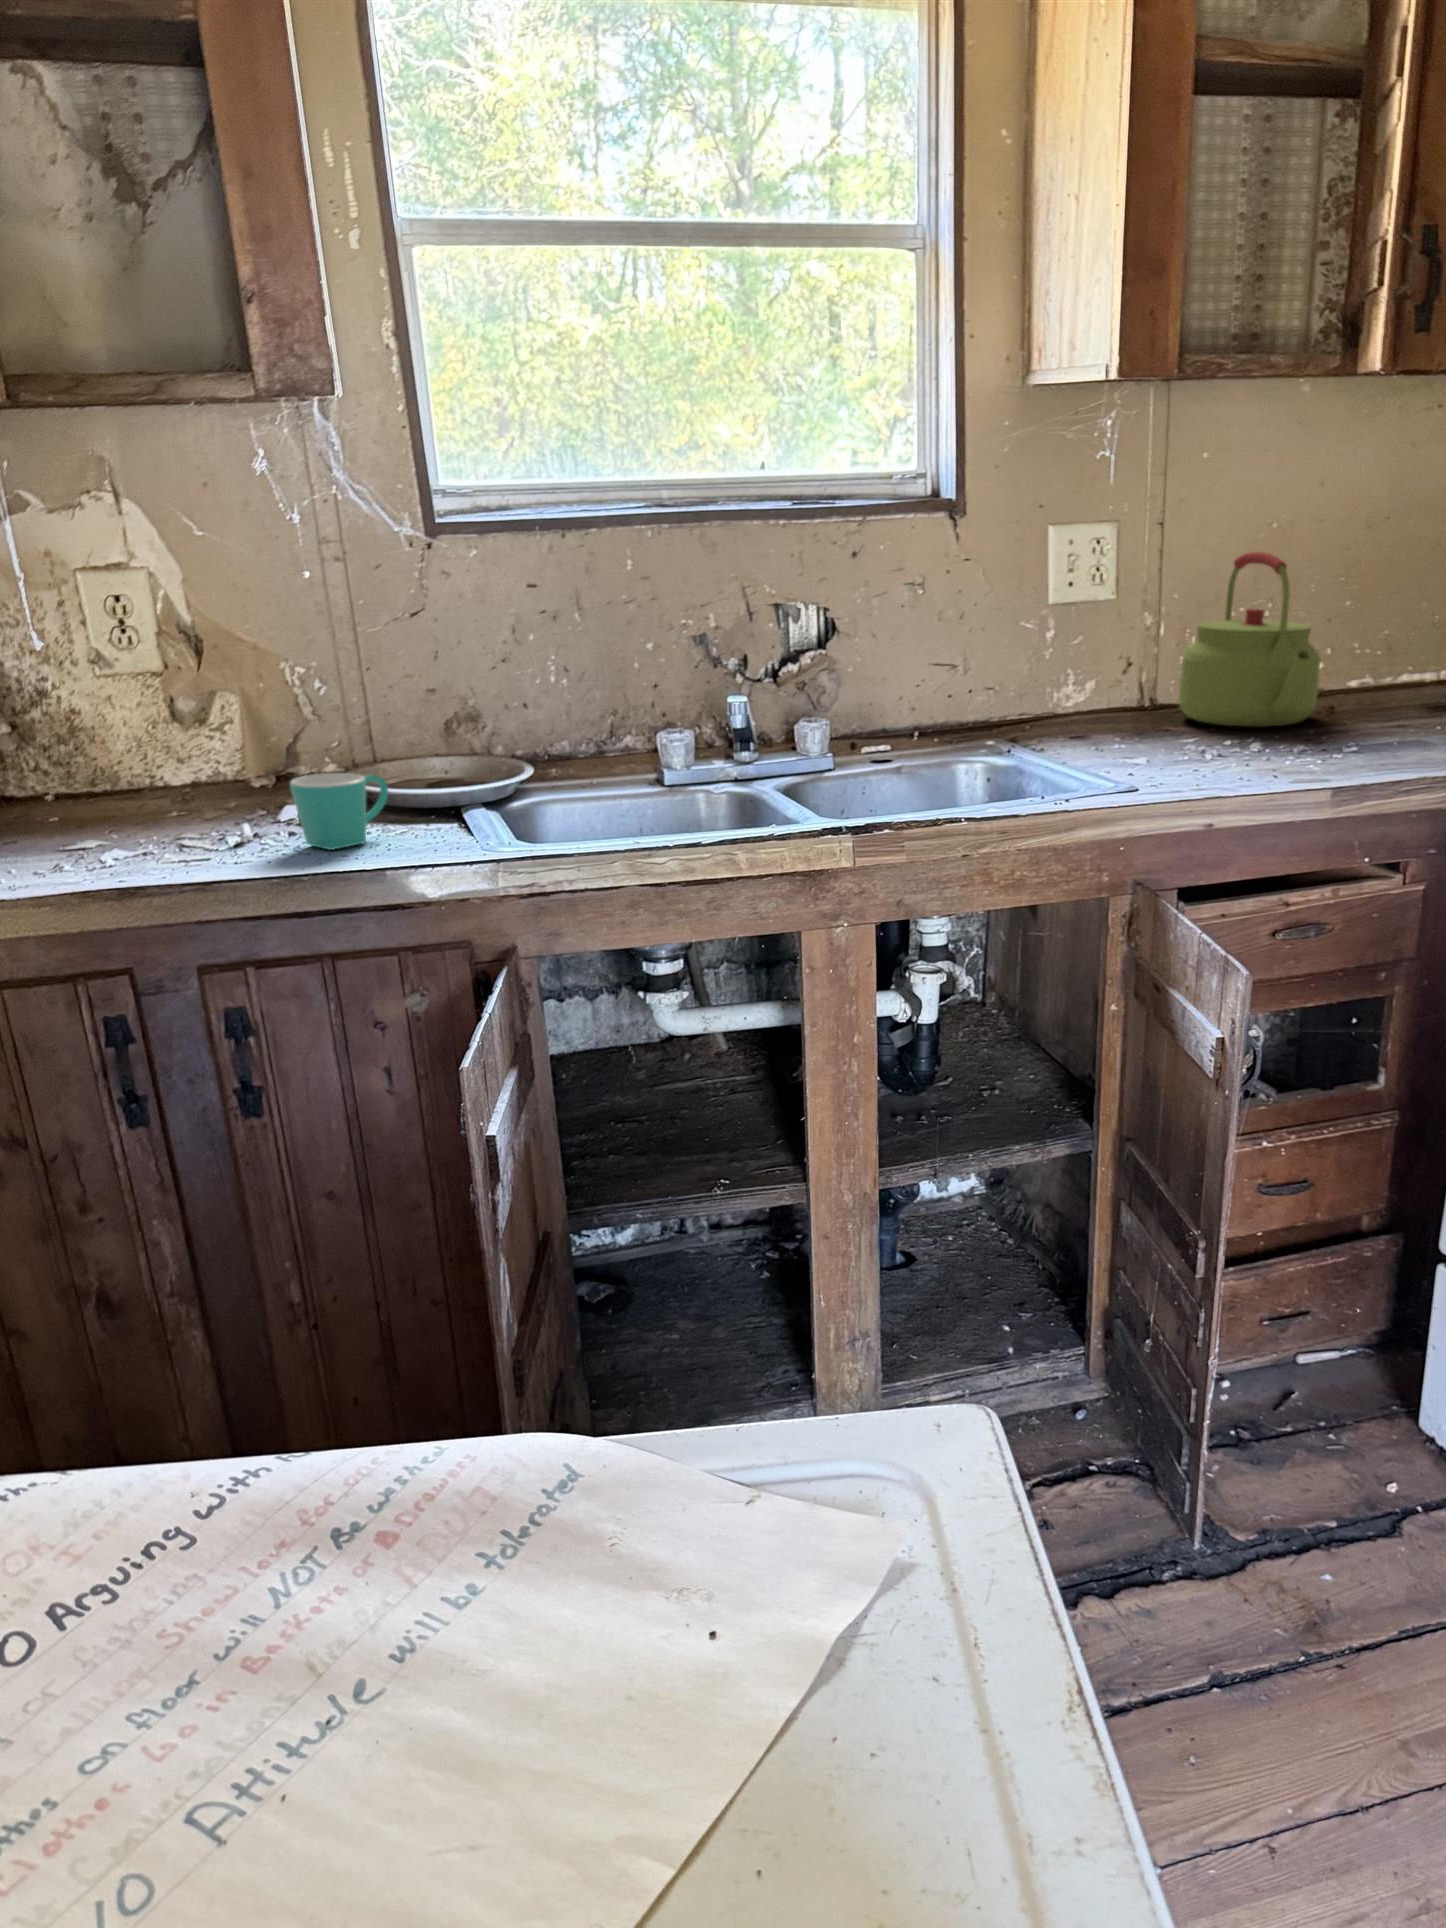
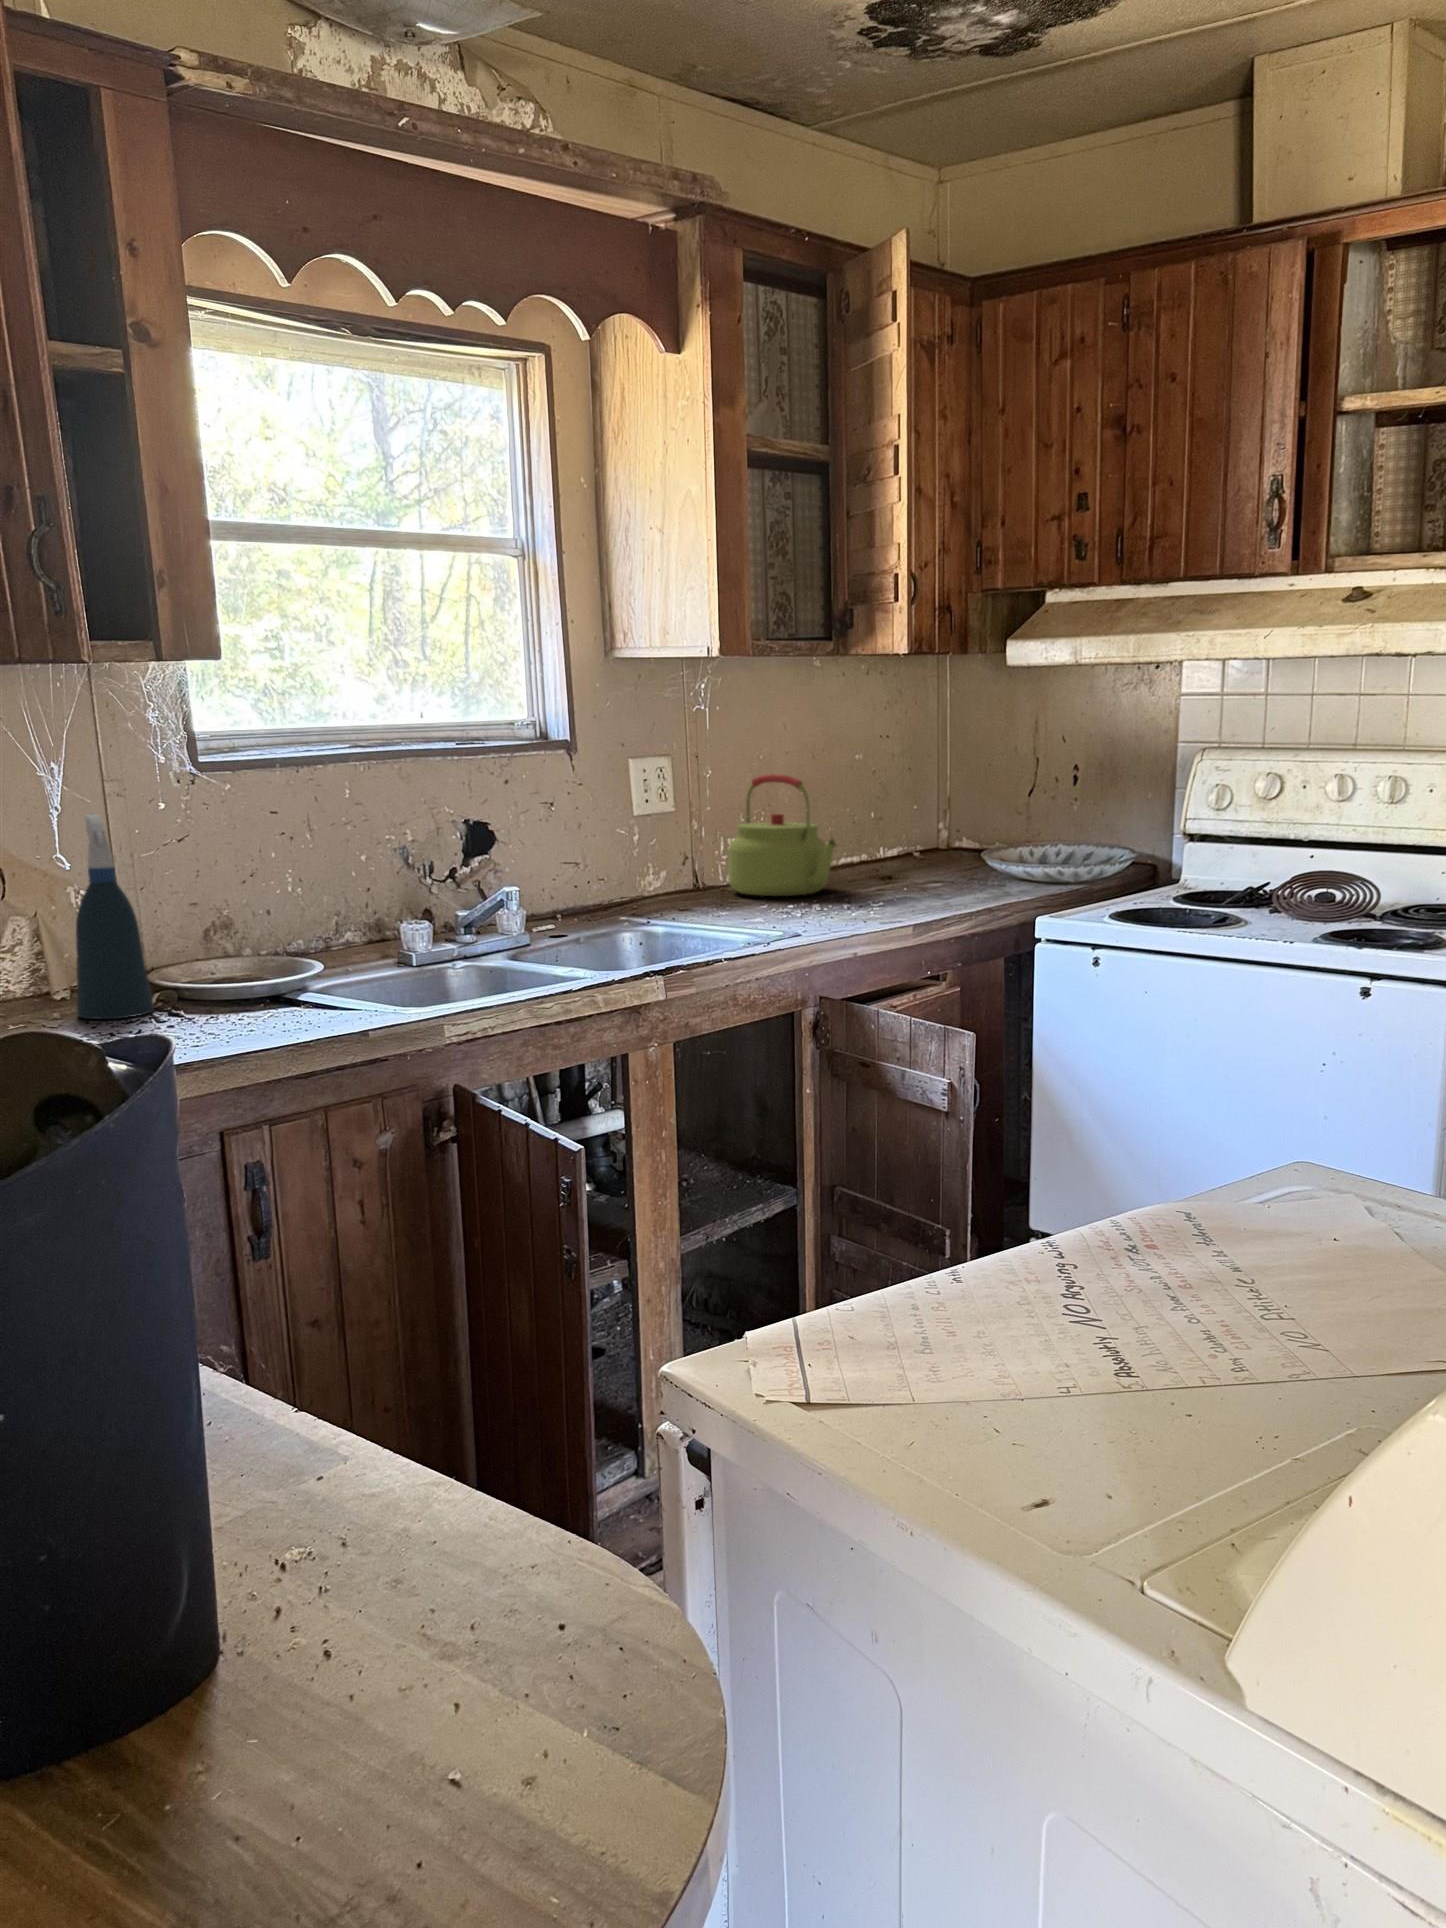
spray bottle: none [211,581,301,819] -> present [76,814,154,1019]
mug: present [290,773,388,850] -> none [233,964,298,1026]

